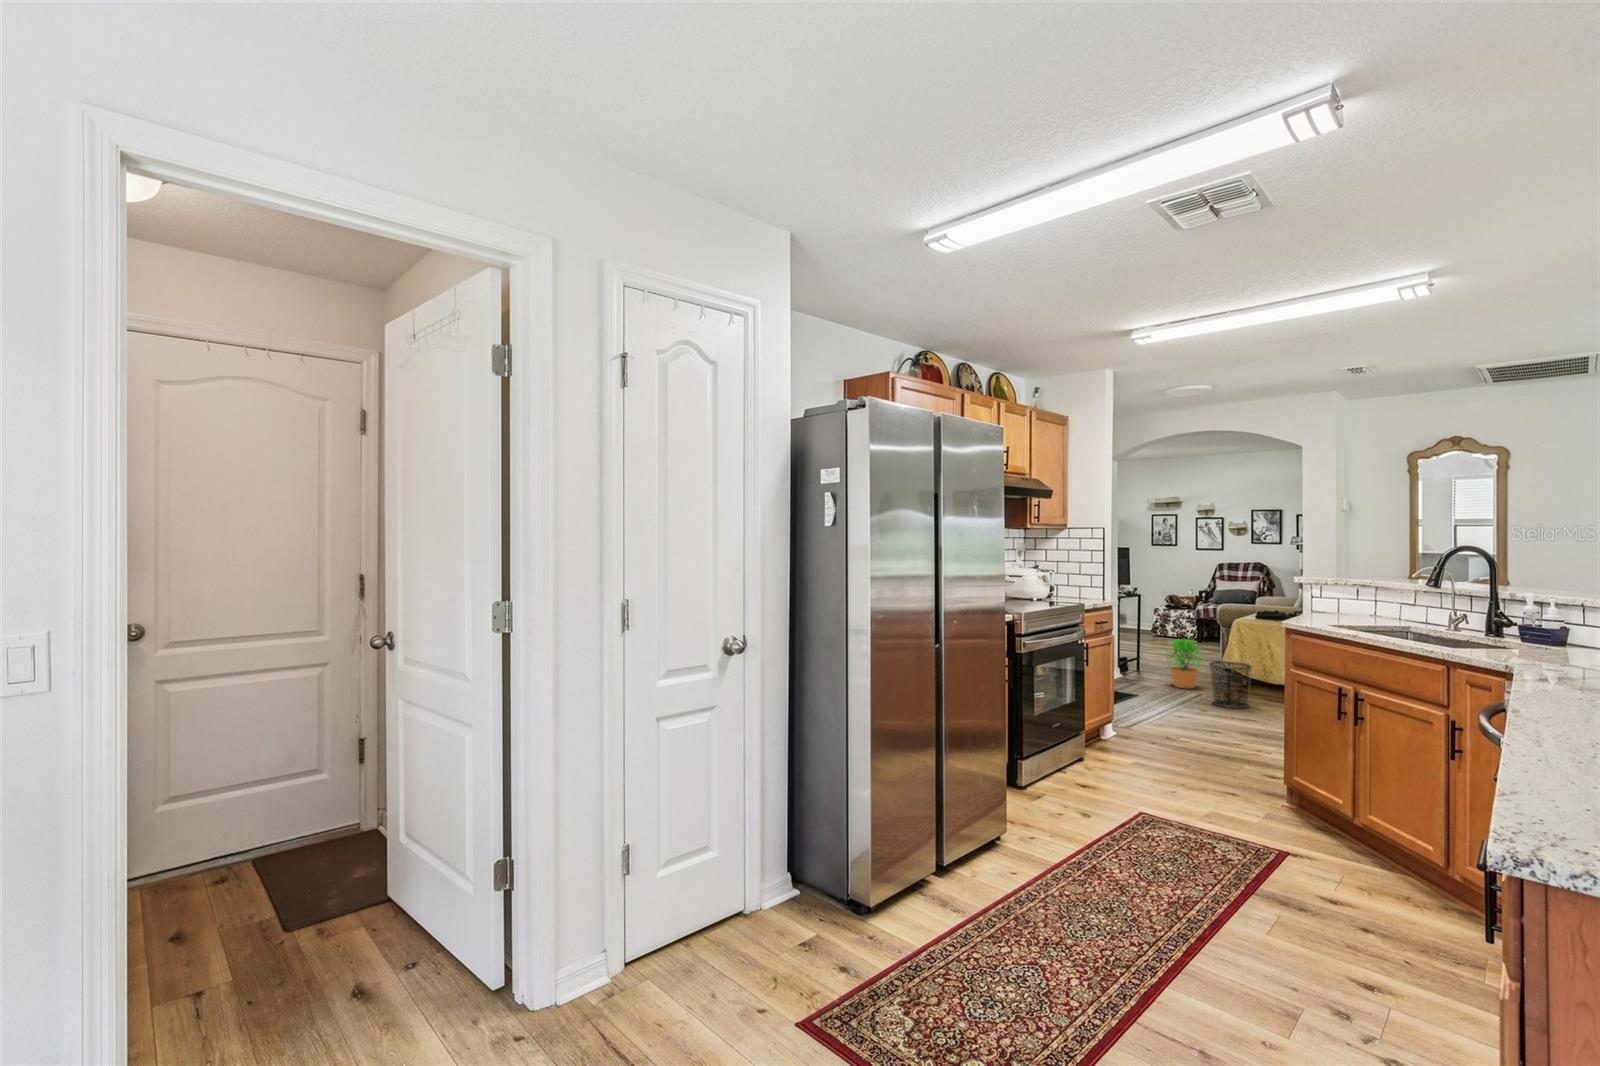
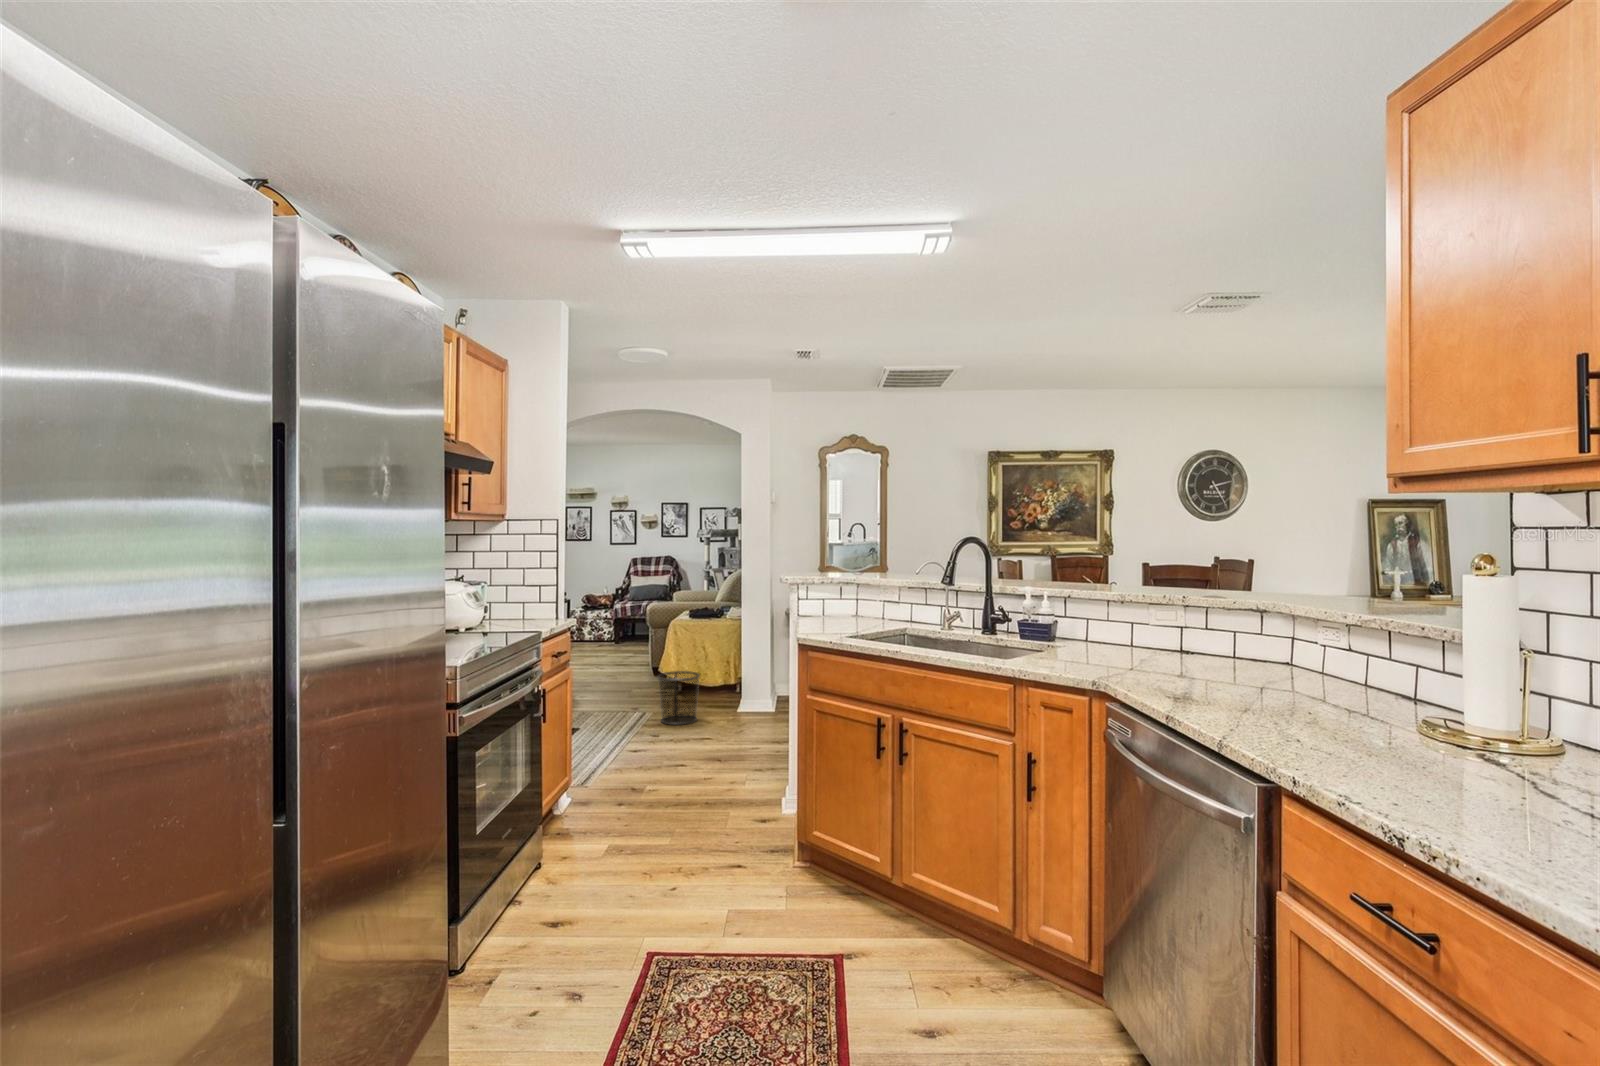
potted plant: present [1167,639,1201,688] -> none [600,646,650,706]

